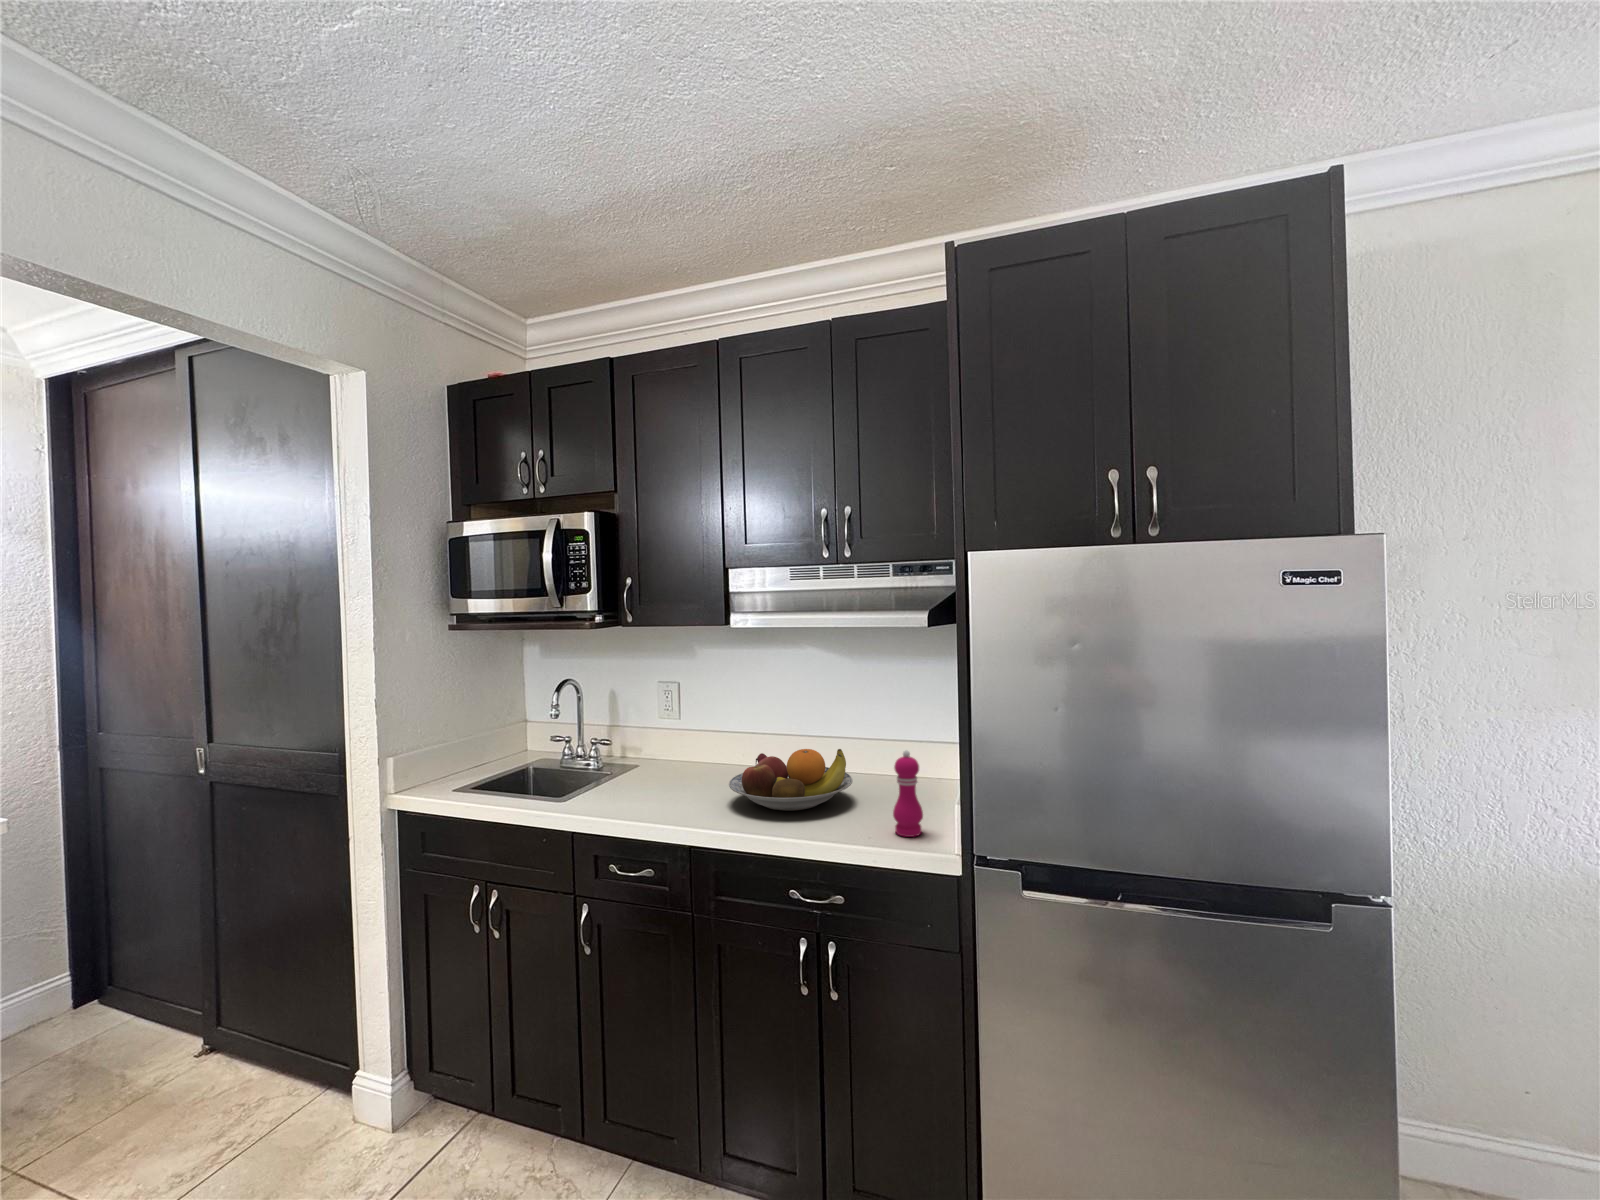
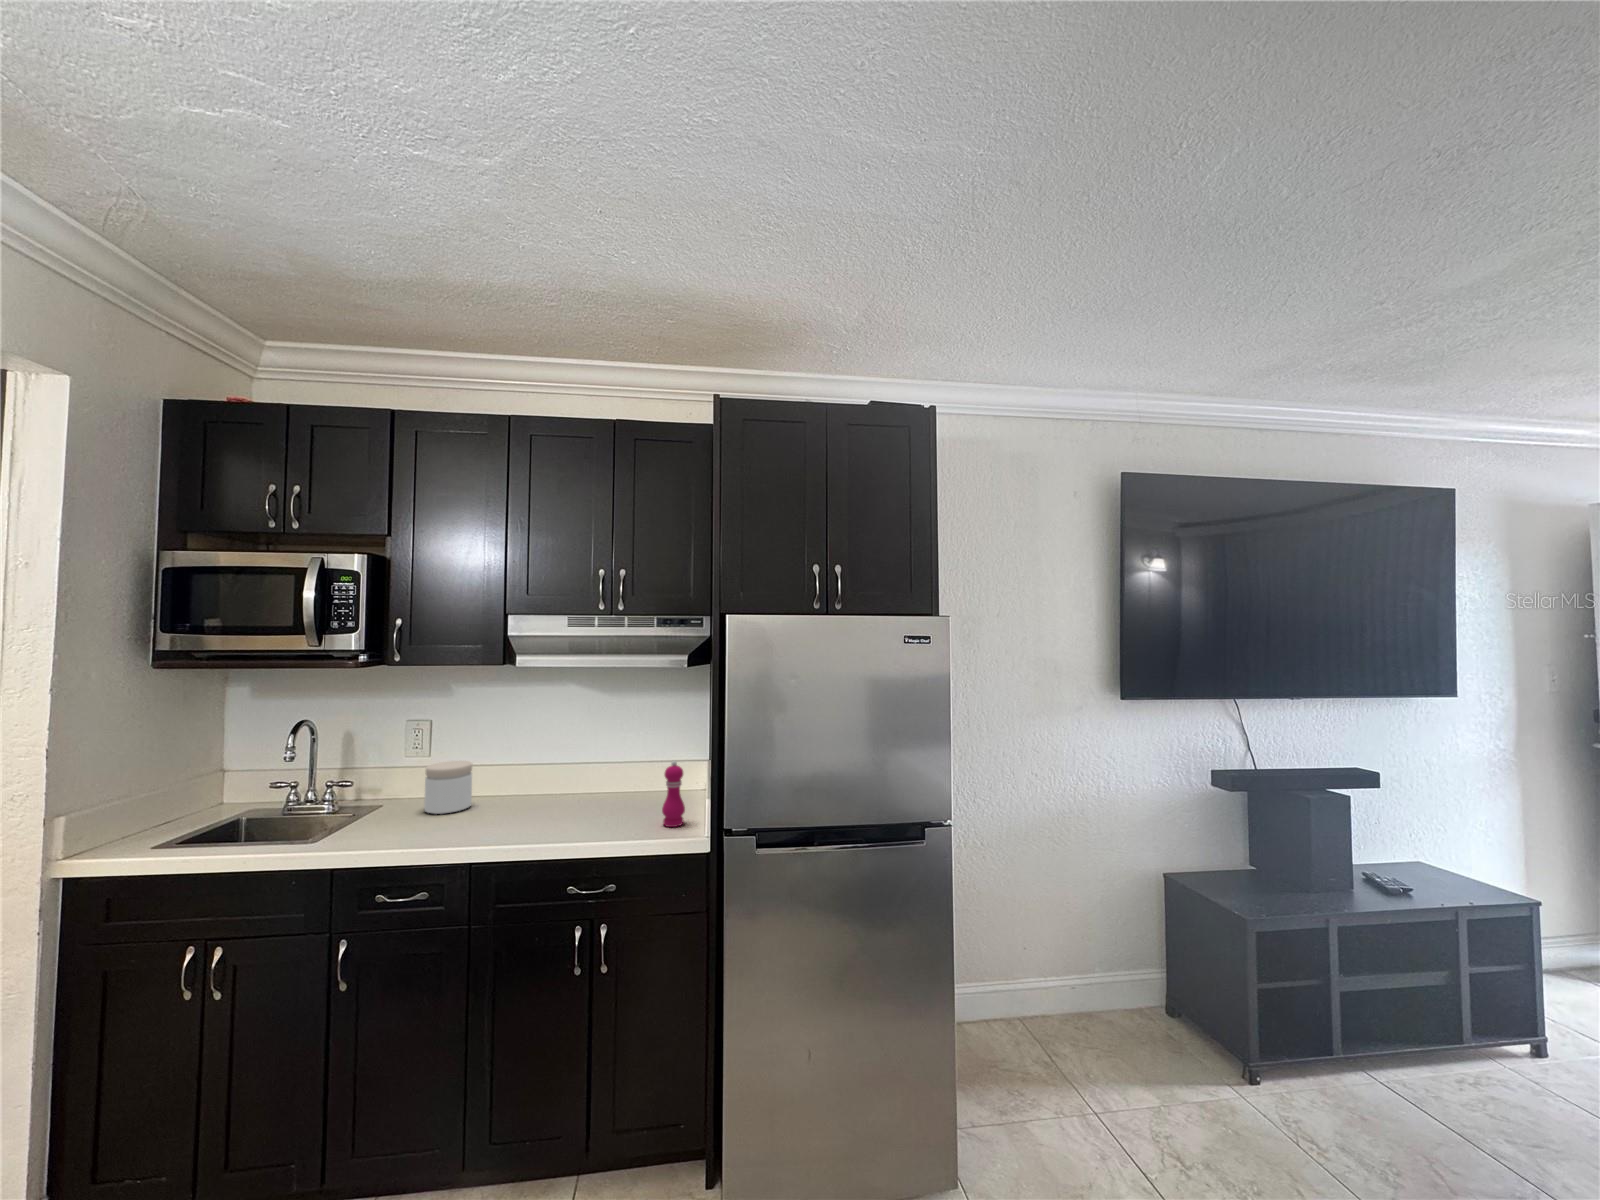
jar: none [663,730,709,785] -> present [424,761,472,814]
fruit bowl: present [729,749,853,811] -> none [507,766,618,822]

